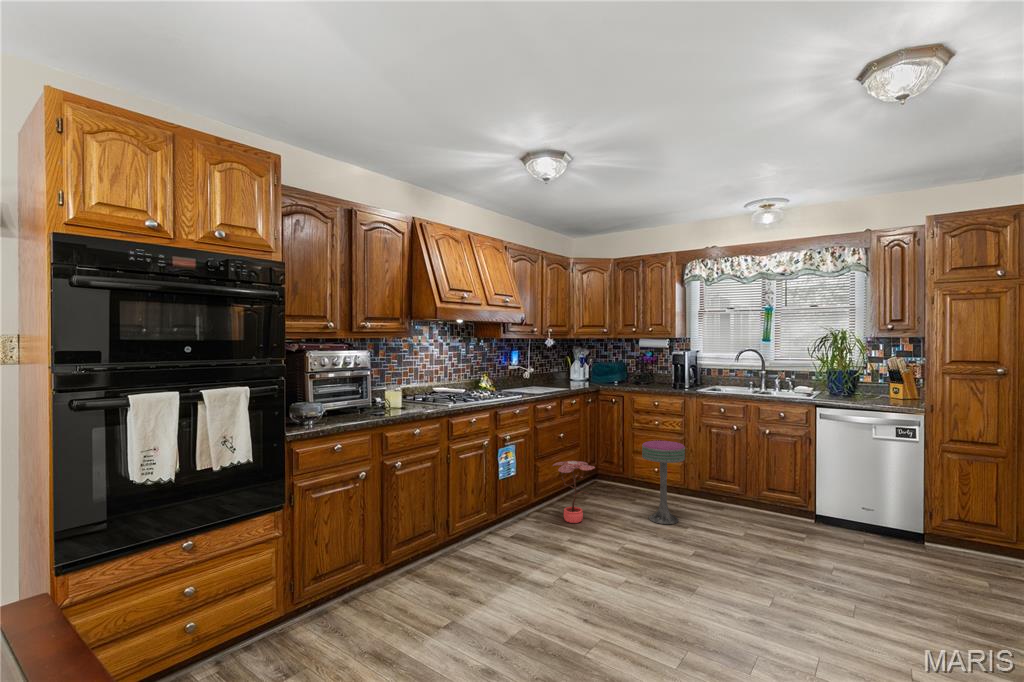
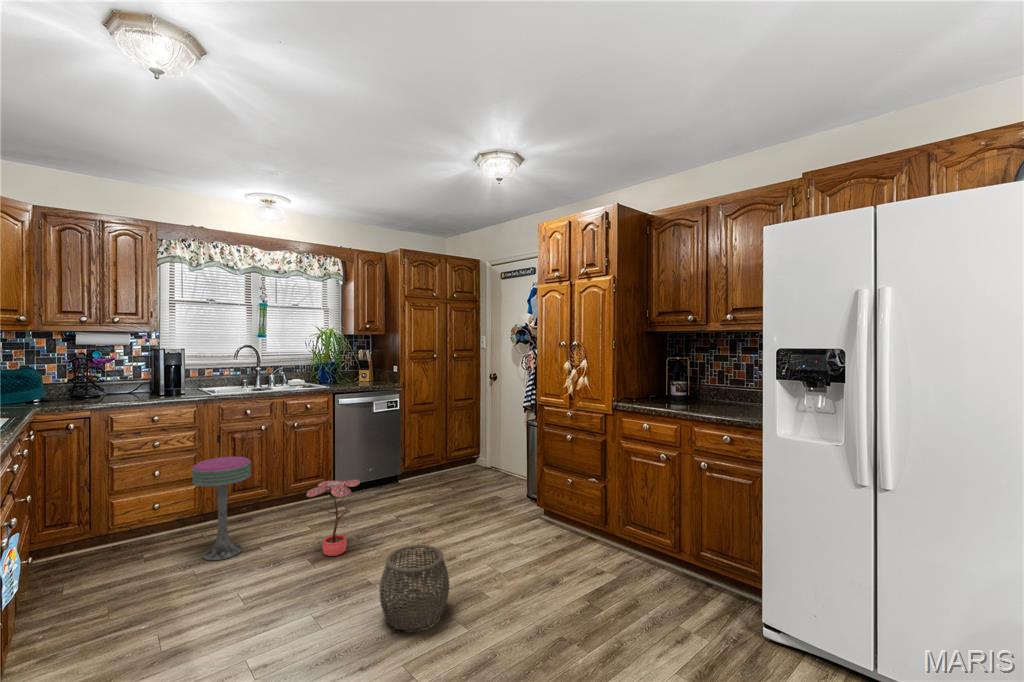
potted plant: present [552,461,595,523] -> present [307,480,360,556]
woven basket: none [639,554,715,643] -> present [379,545,450,631]

